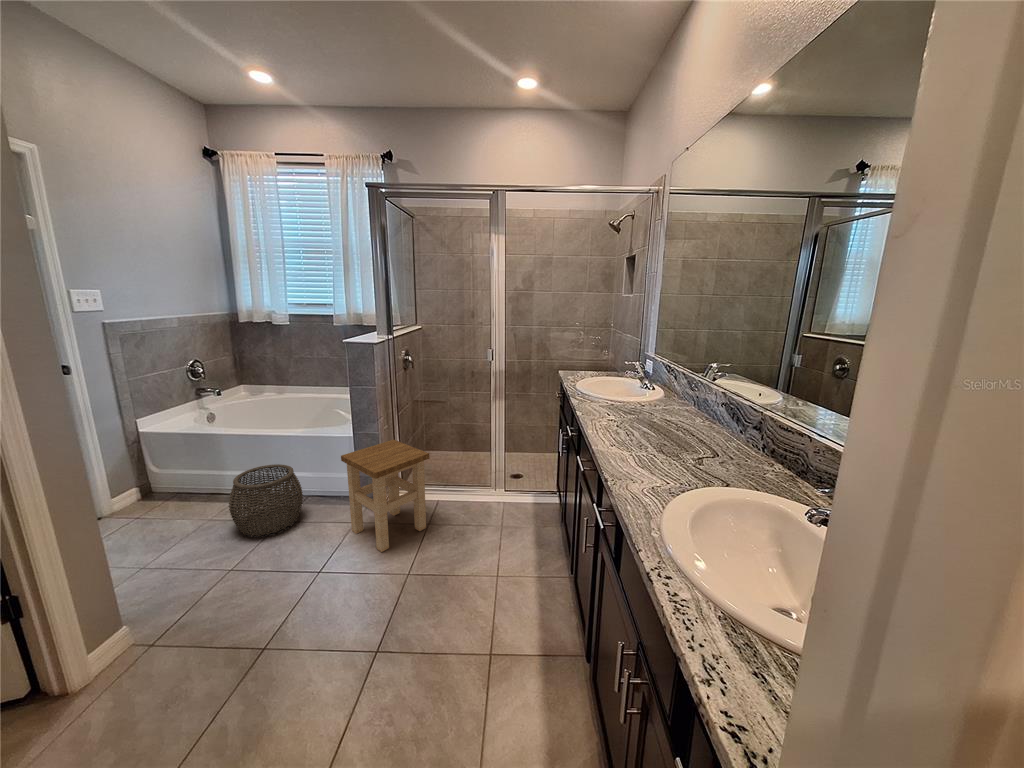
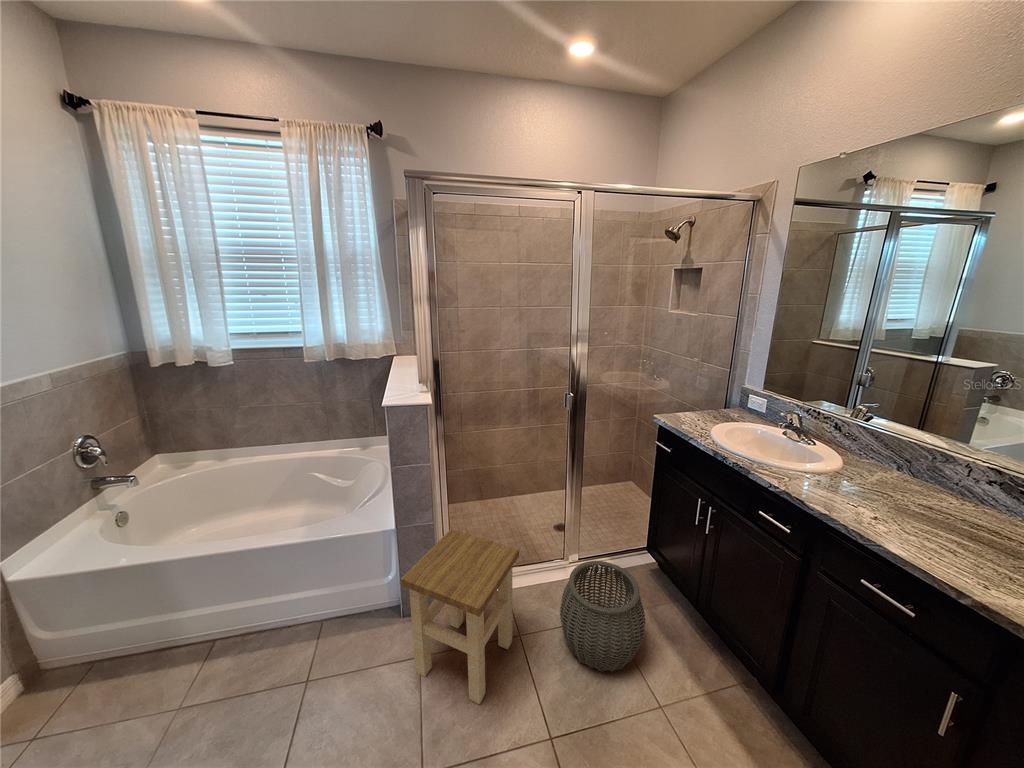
woven basket: present [229,464,303,536] -> present [560,561,645,671]

